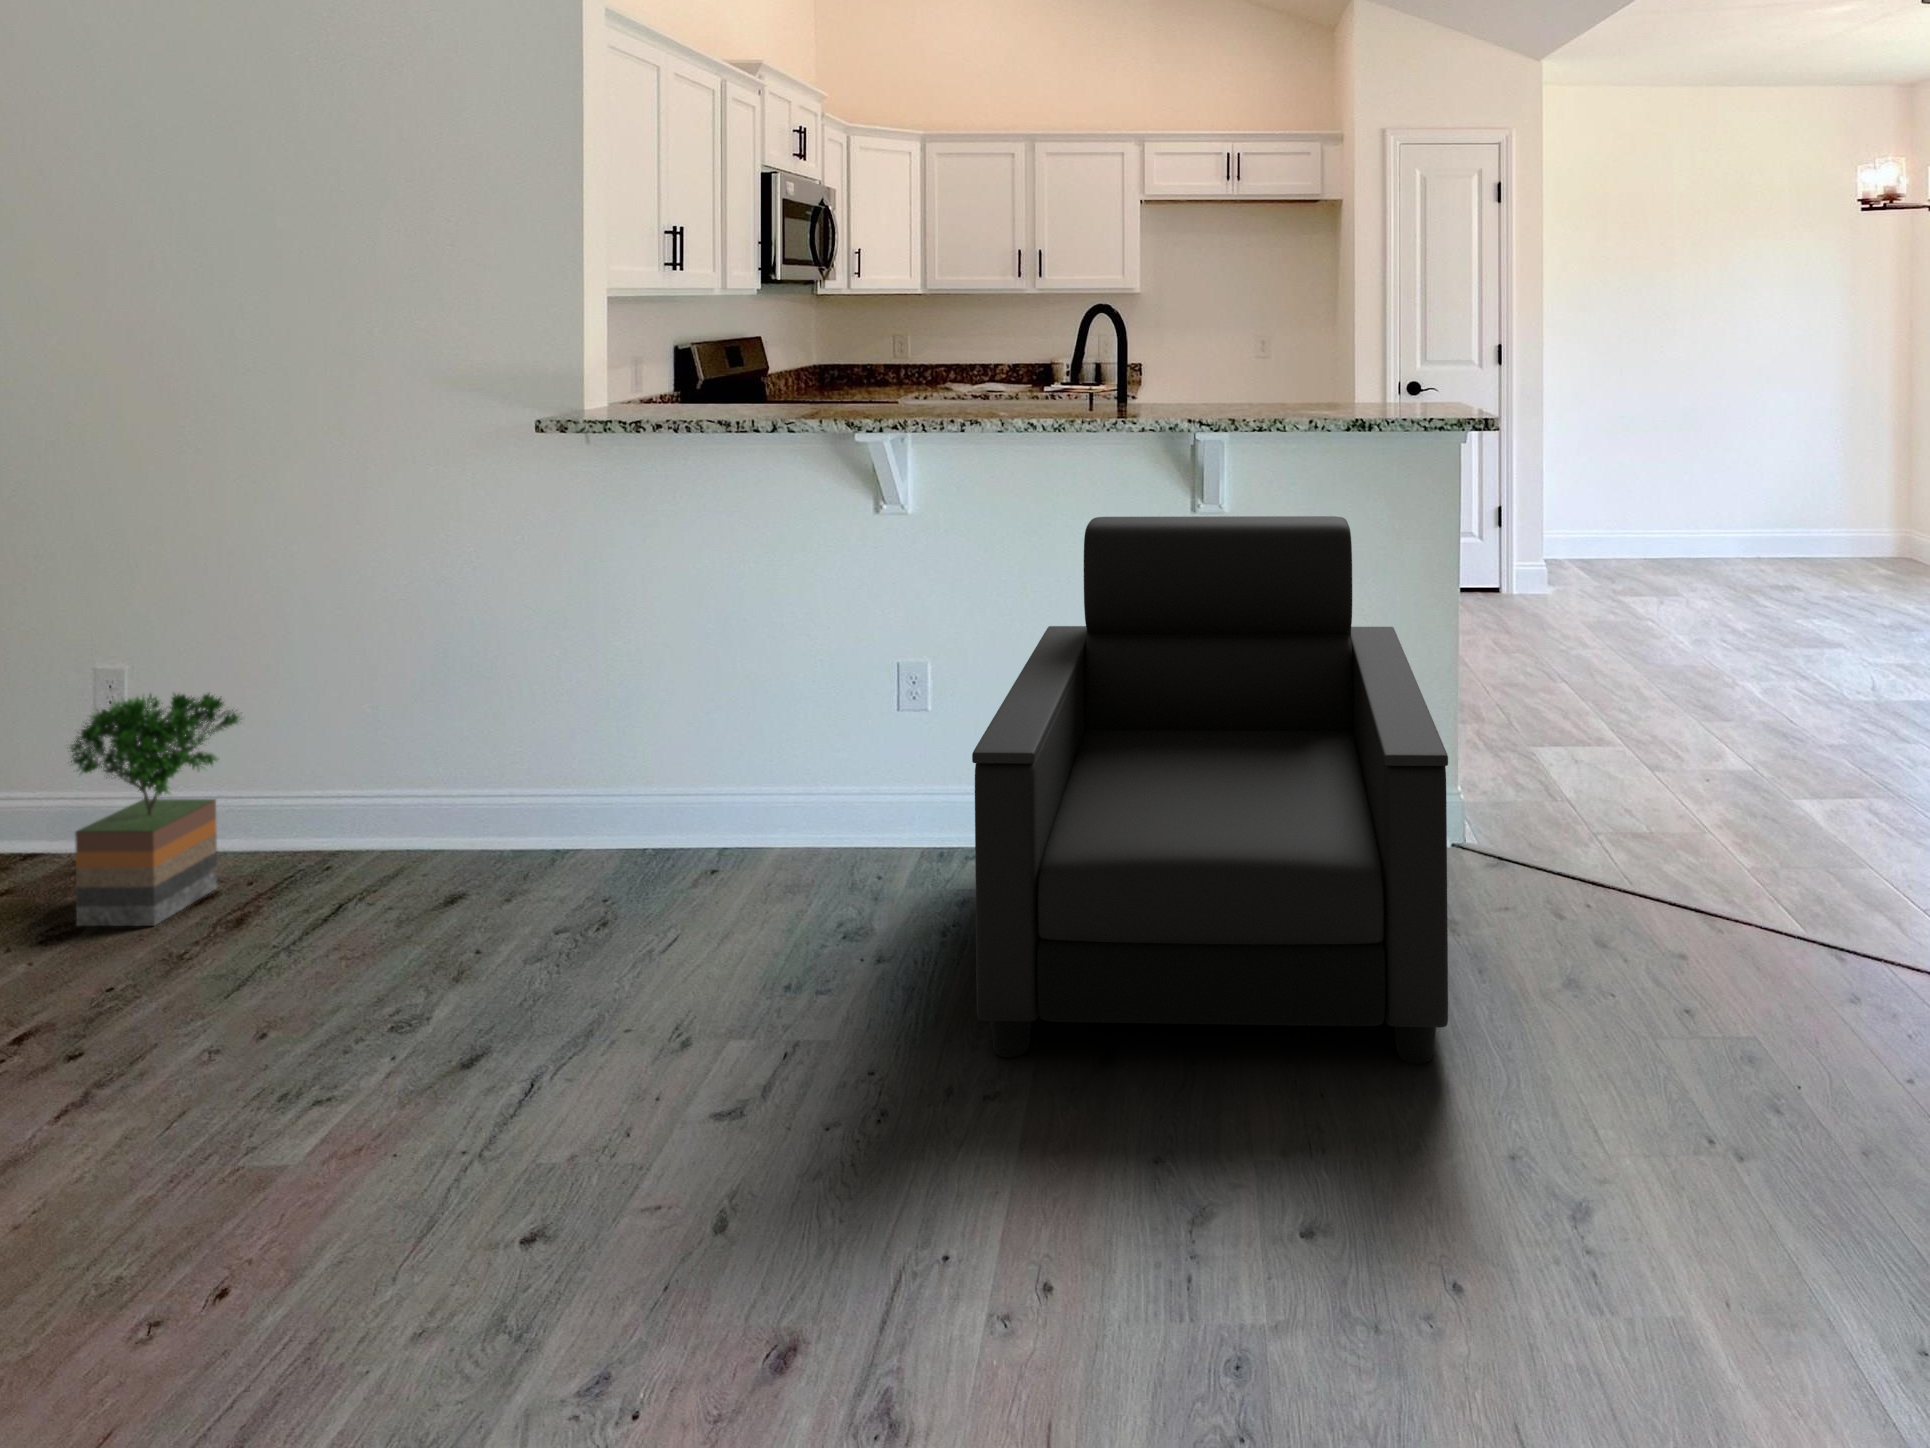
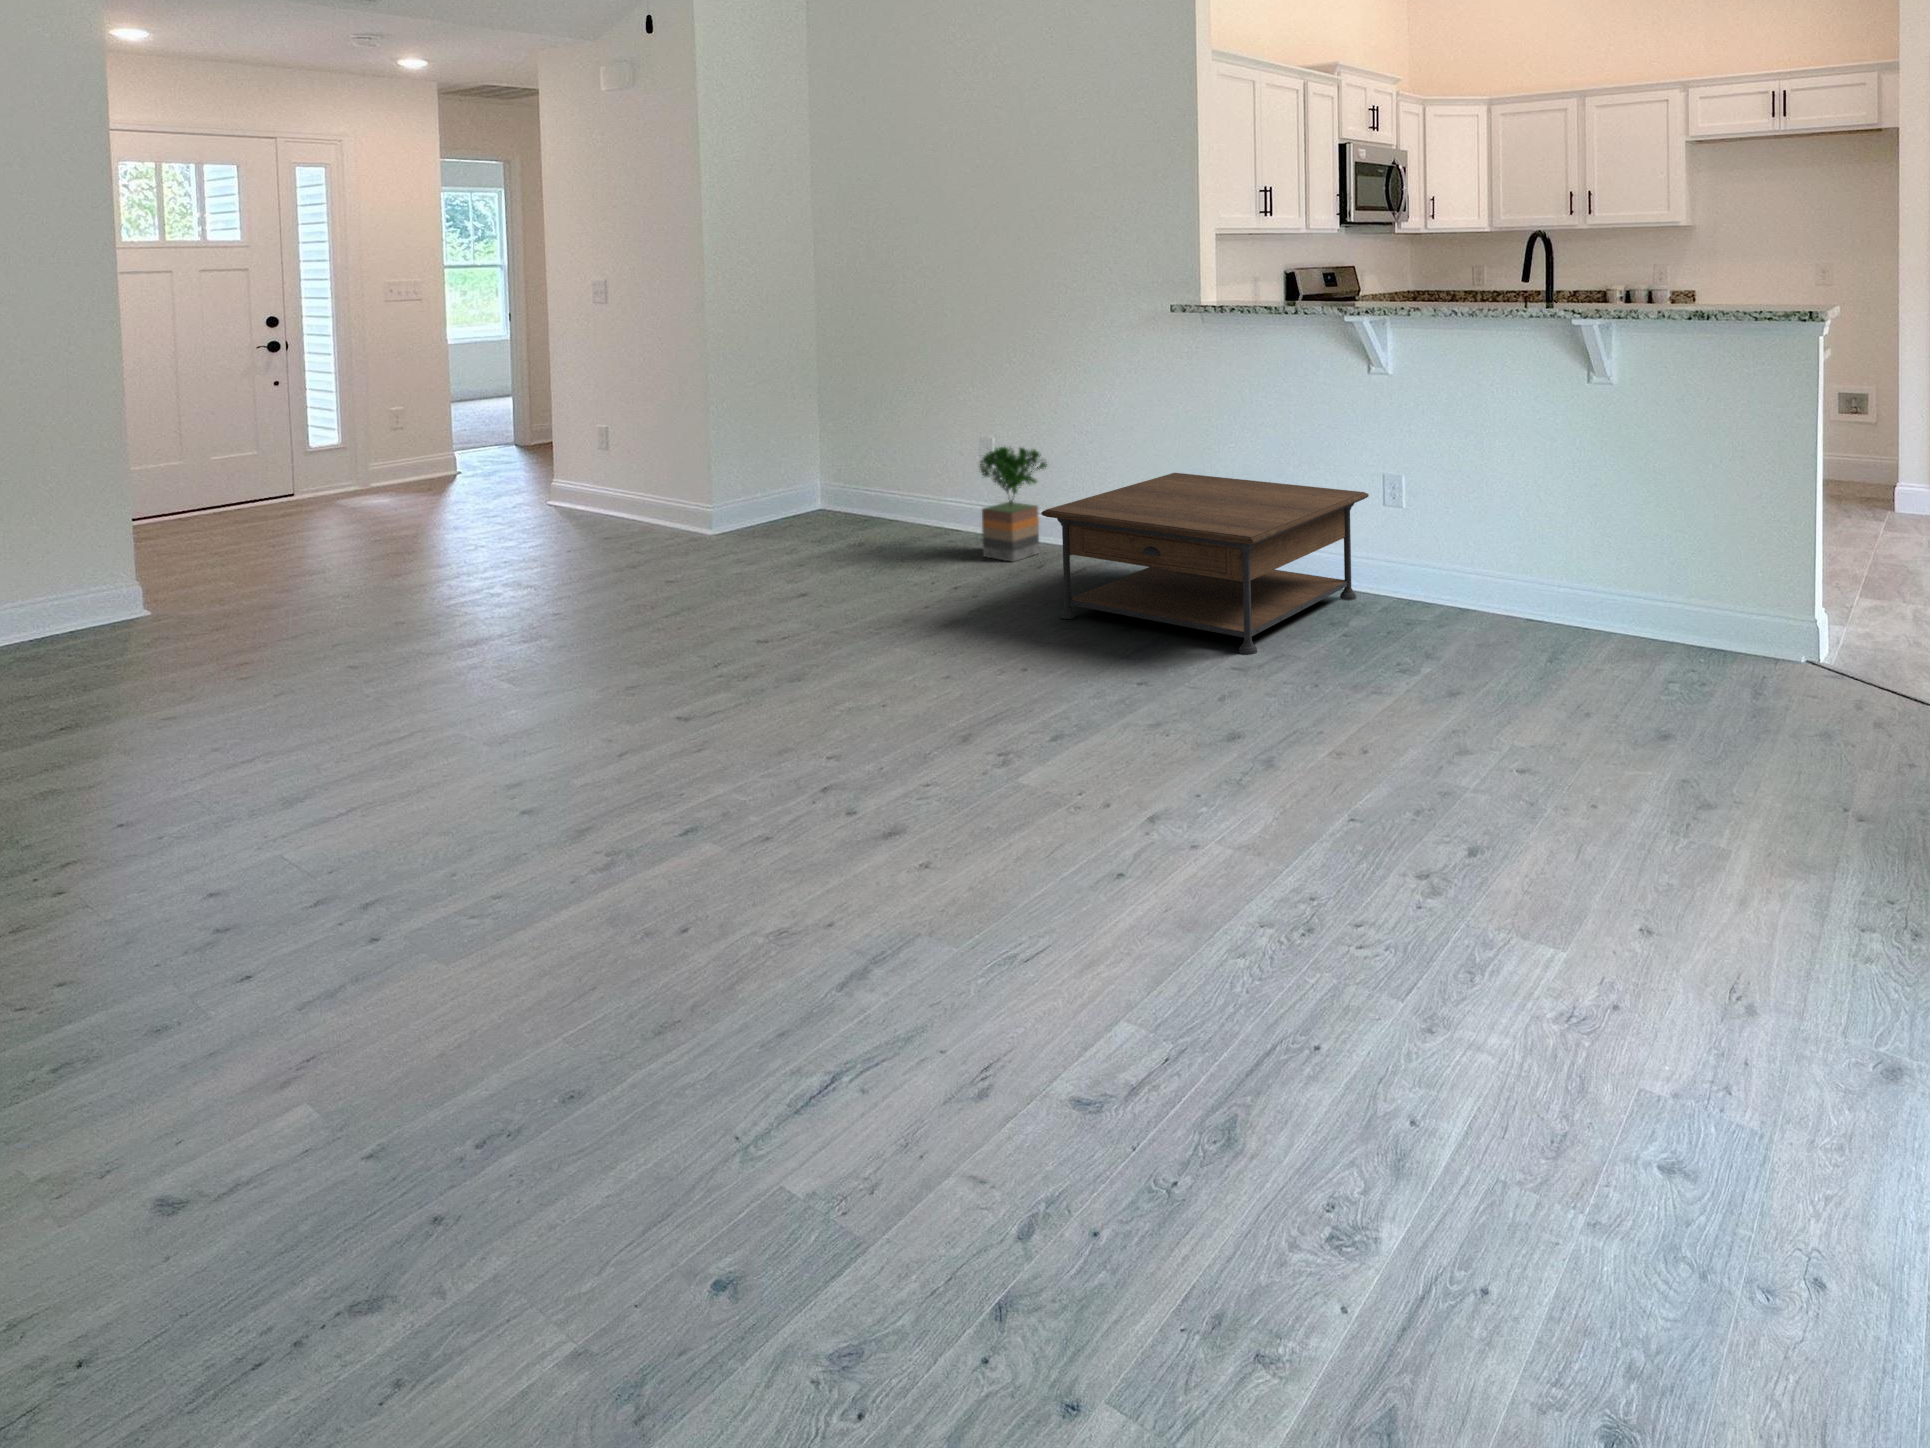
armchair: present [972,516,1448,1064] -> none [1374,380,1746,735]
coffee table: none [243,700,870,1077] -> present [1041,473,1369,655]

